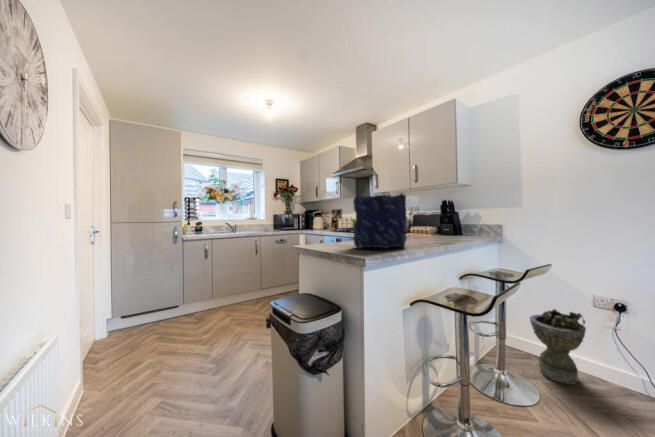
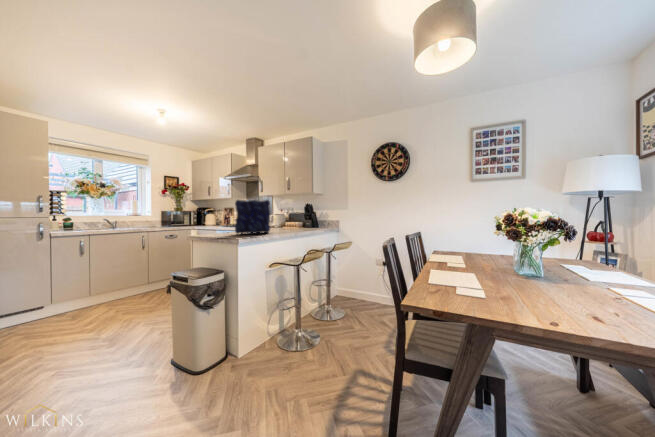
planter: present [530,309,586,385] -> none [348,268,371,308]

